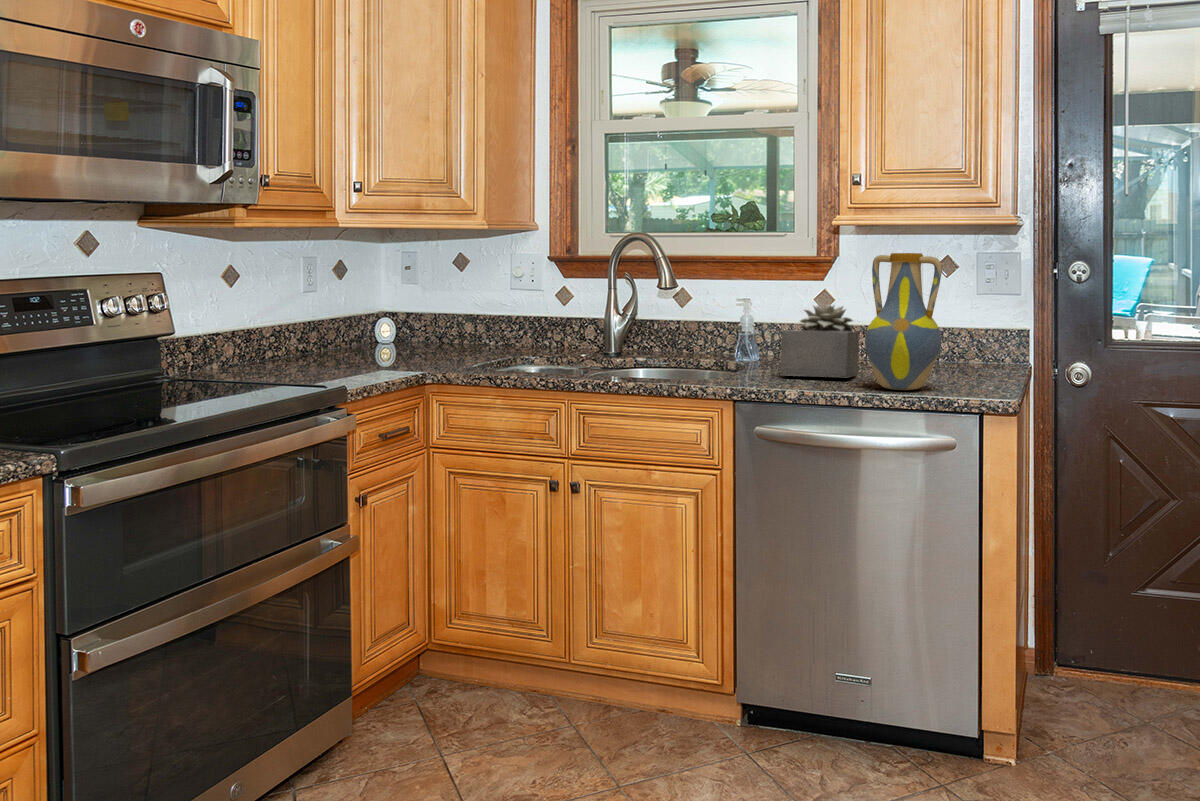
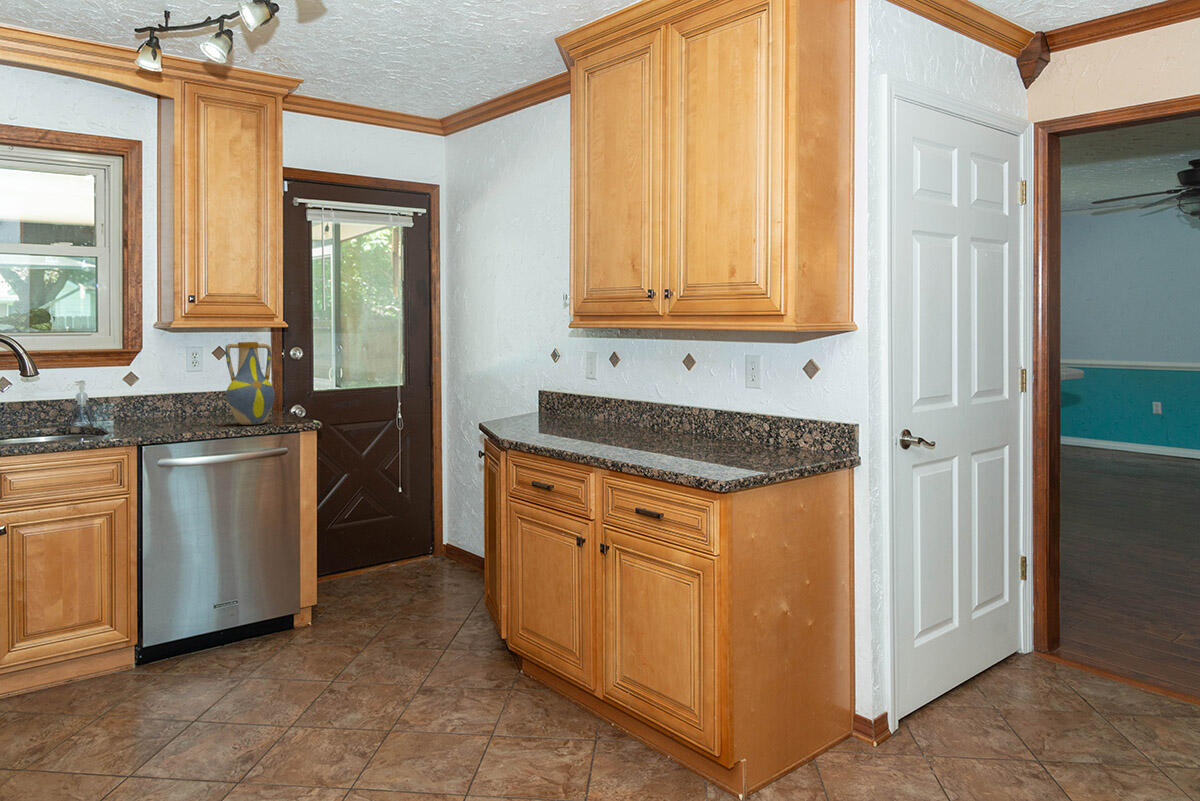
succulent plant: present [780,304,859,378] -> none [147,377,205,427]

